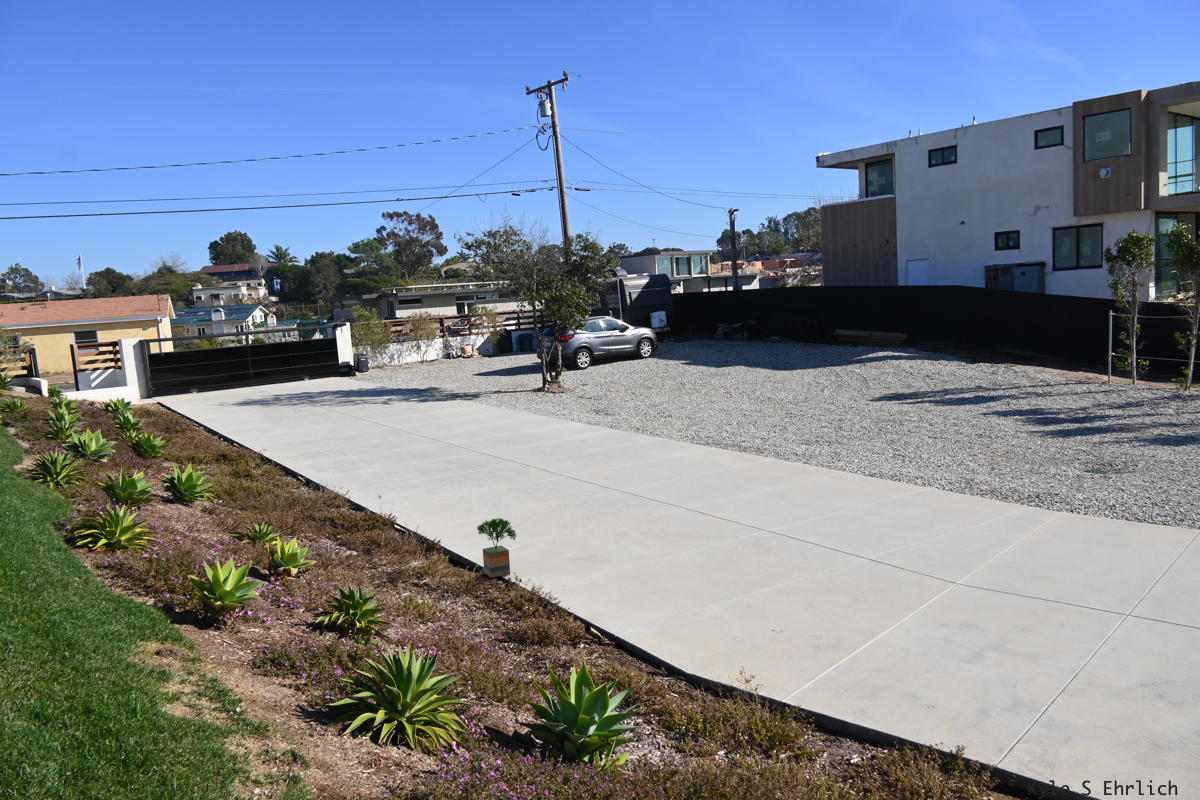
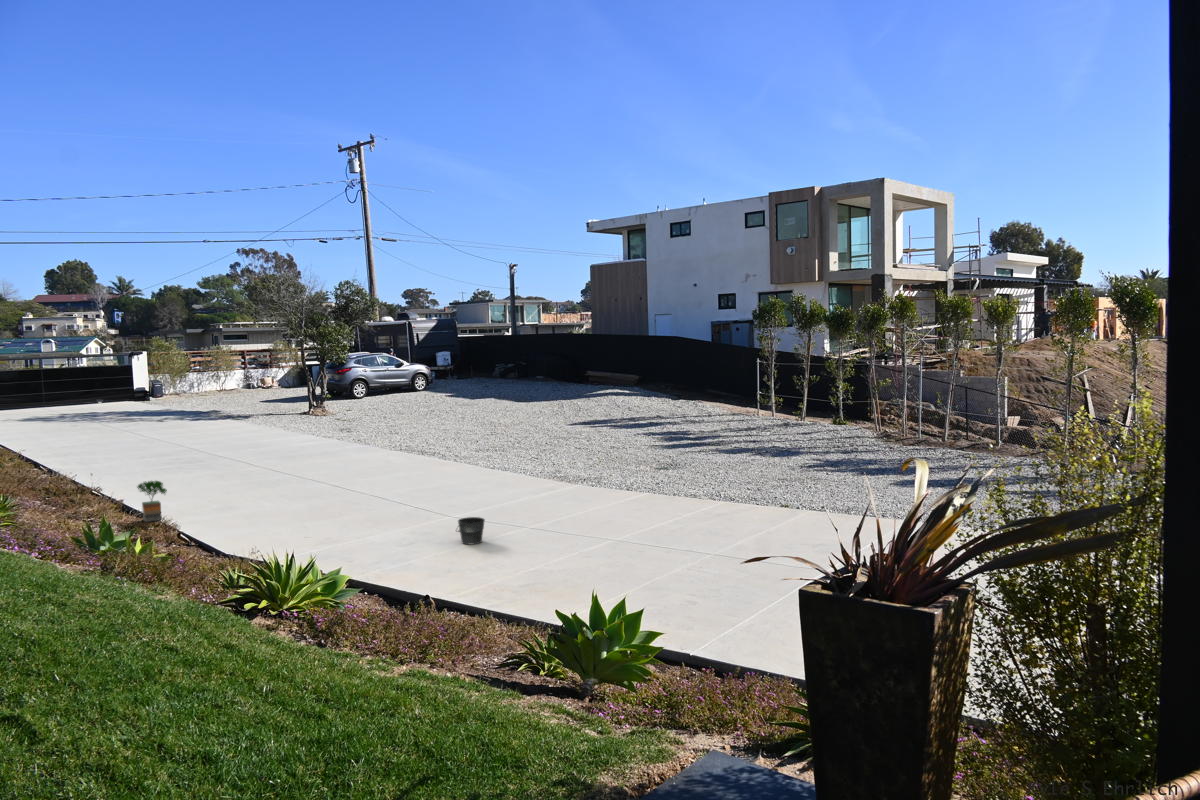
bucket: none [1014,597,1067,646] -> present [456,517,485,545]

